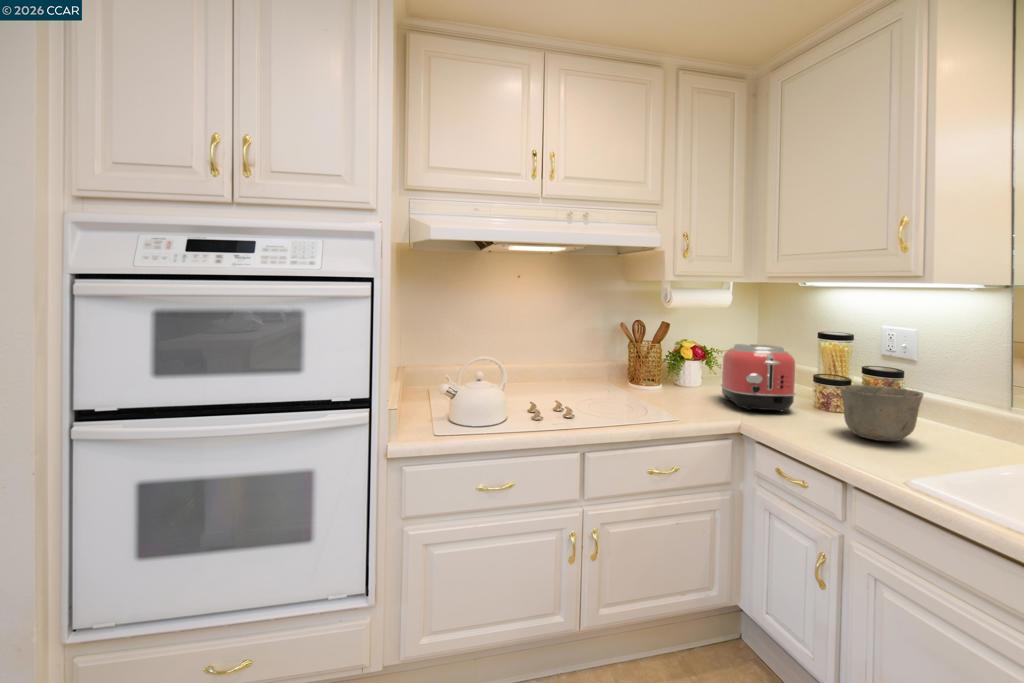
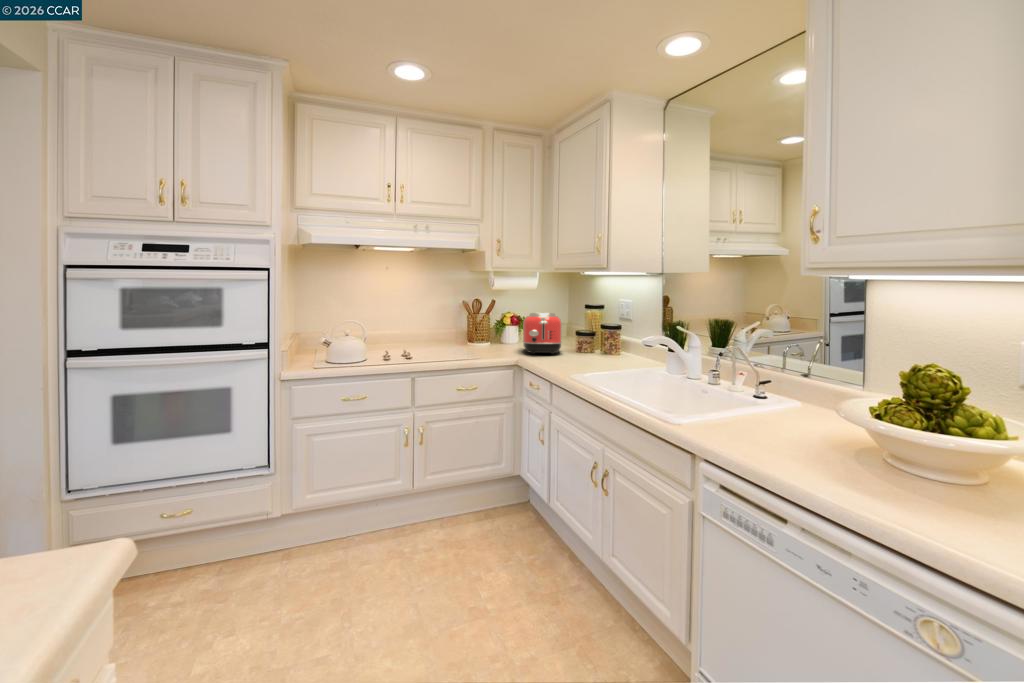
ceramic bowl: present [840,385,924,441] -> none [571,334,611,364]

